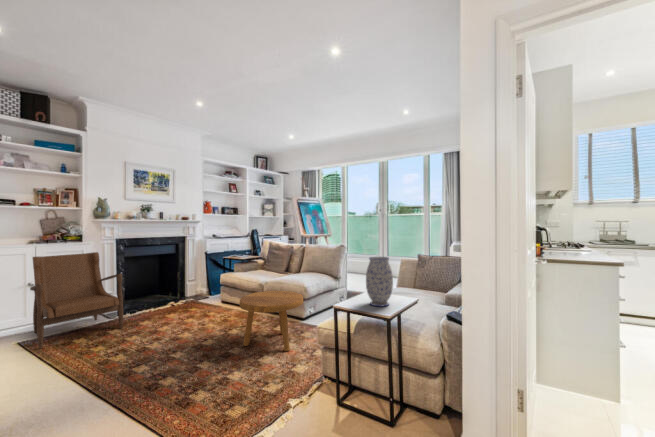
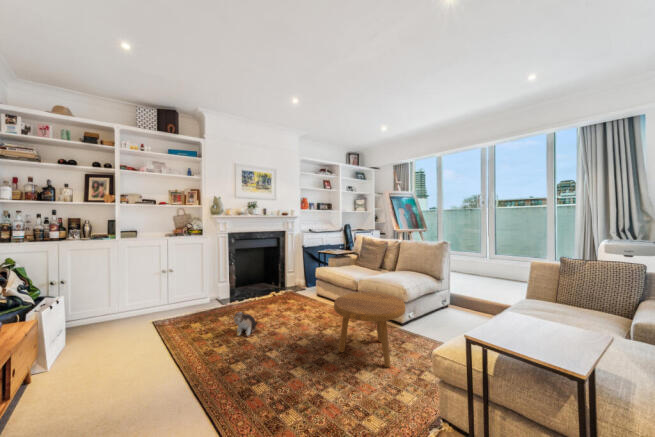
armchair: present [30,252,123,349] -> none [163,245,232,329]
vase: present [366,257,393,306] -> none [514,268,565,348]
plush toy: none [128,319,156,345] -> present [232,312,257,336]

